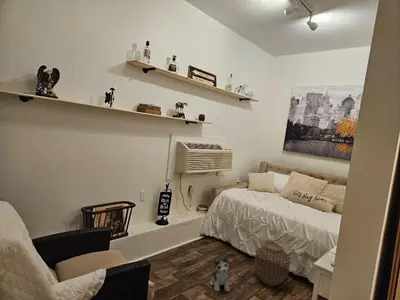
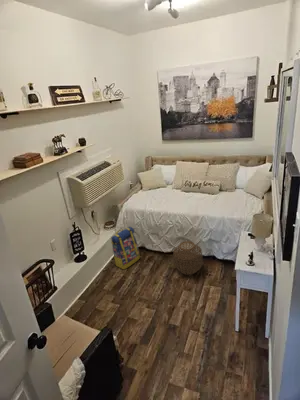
backpack: none [193,211,223,254] -> present [111,227,140,269]
plush toy: present [210,256,230,291] -> none [145,272,164,301]

